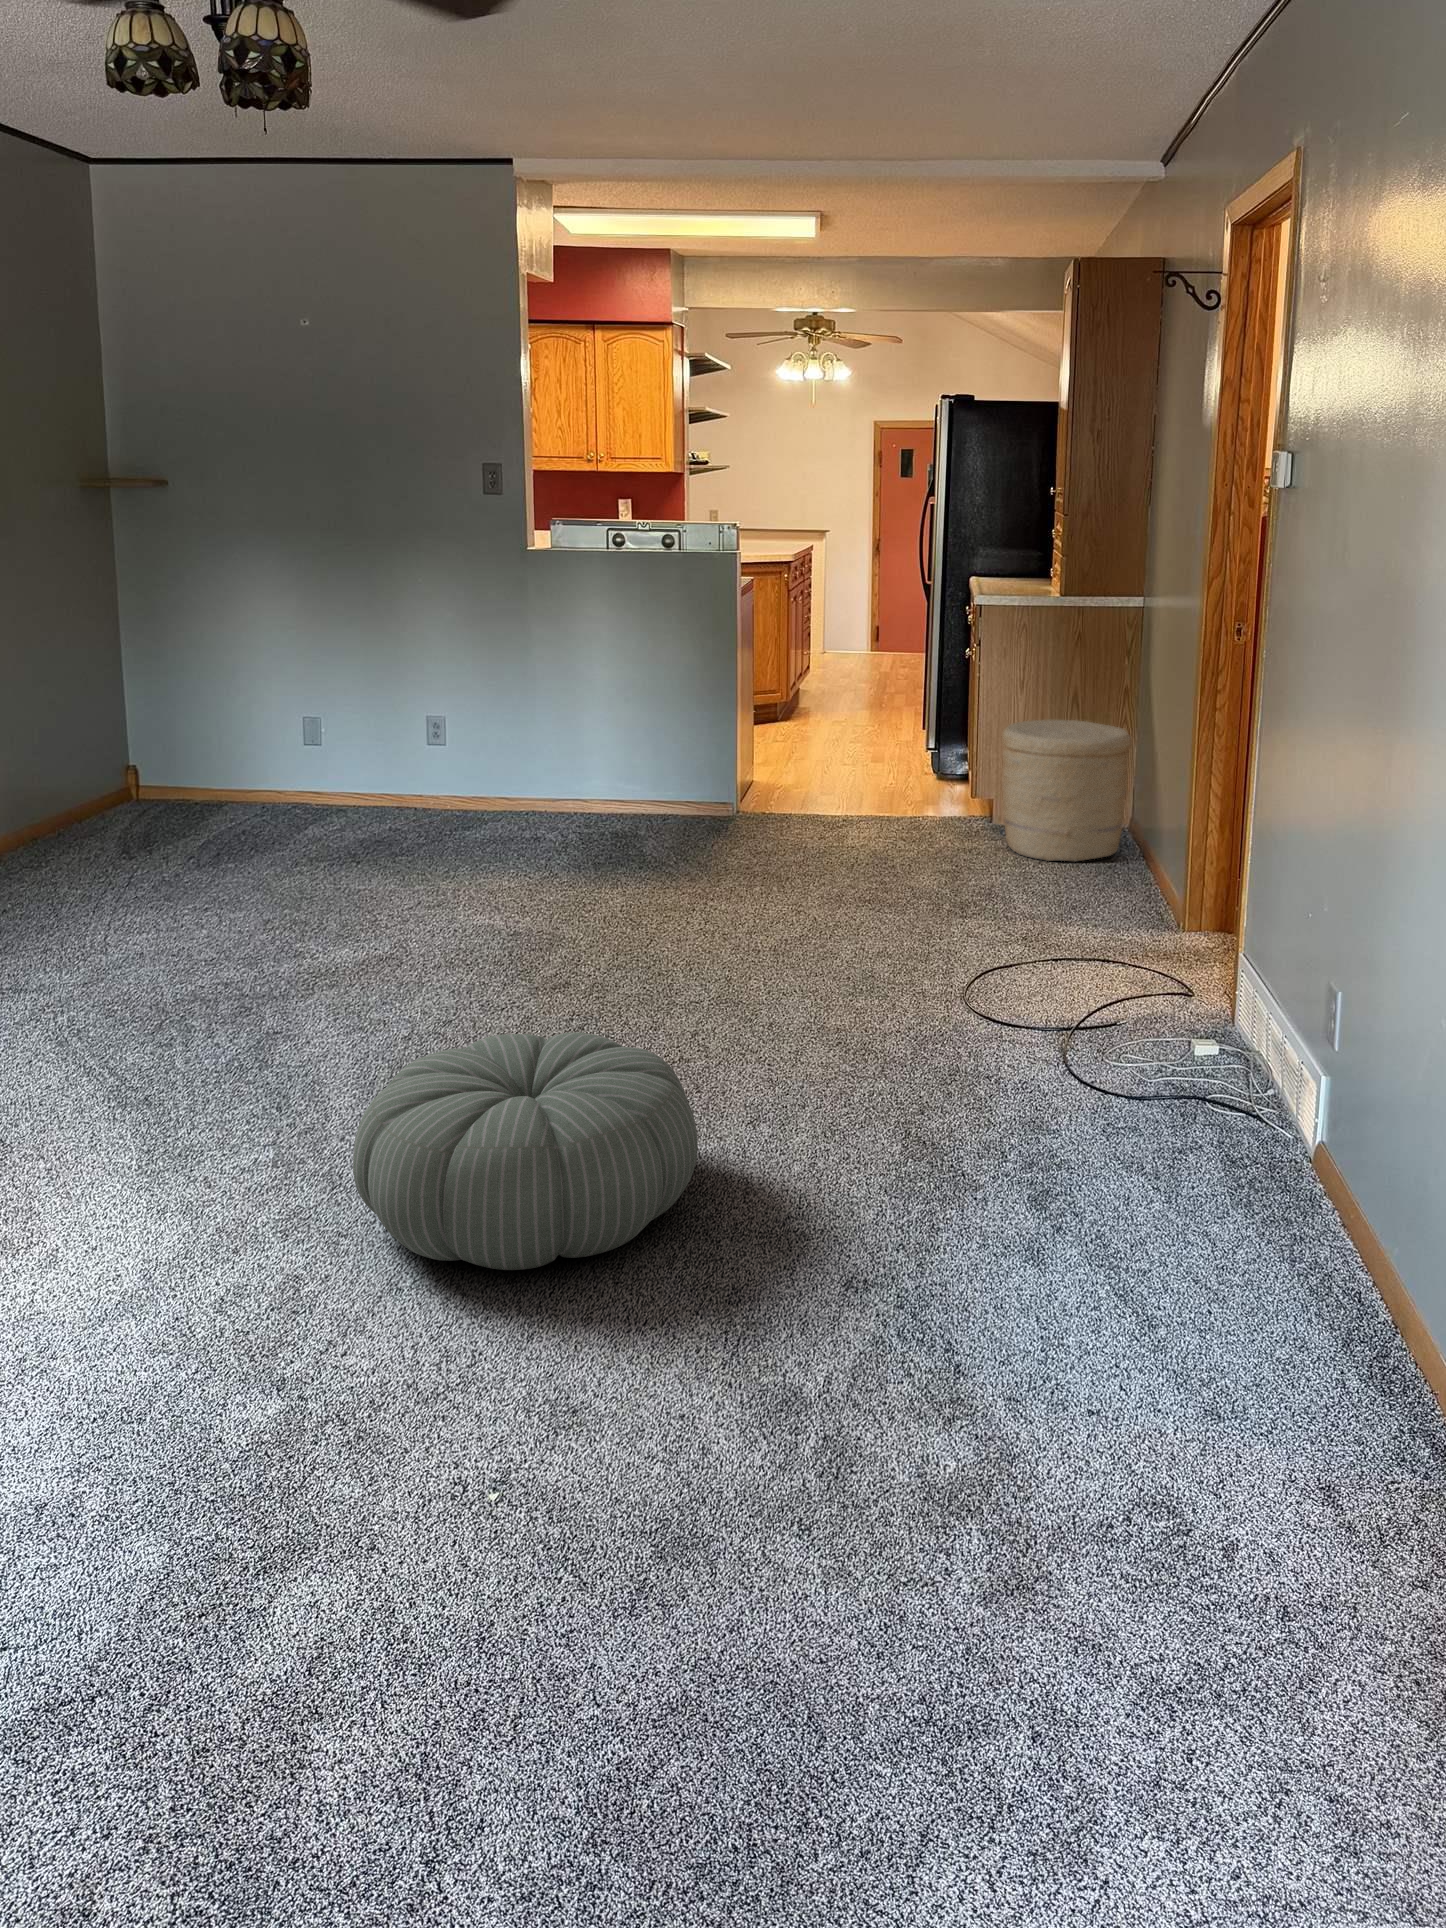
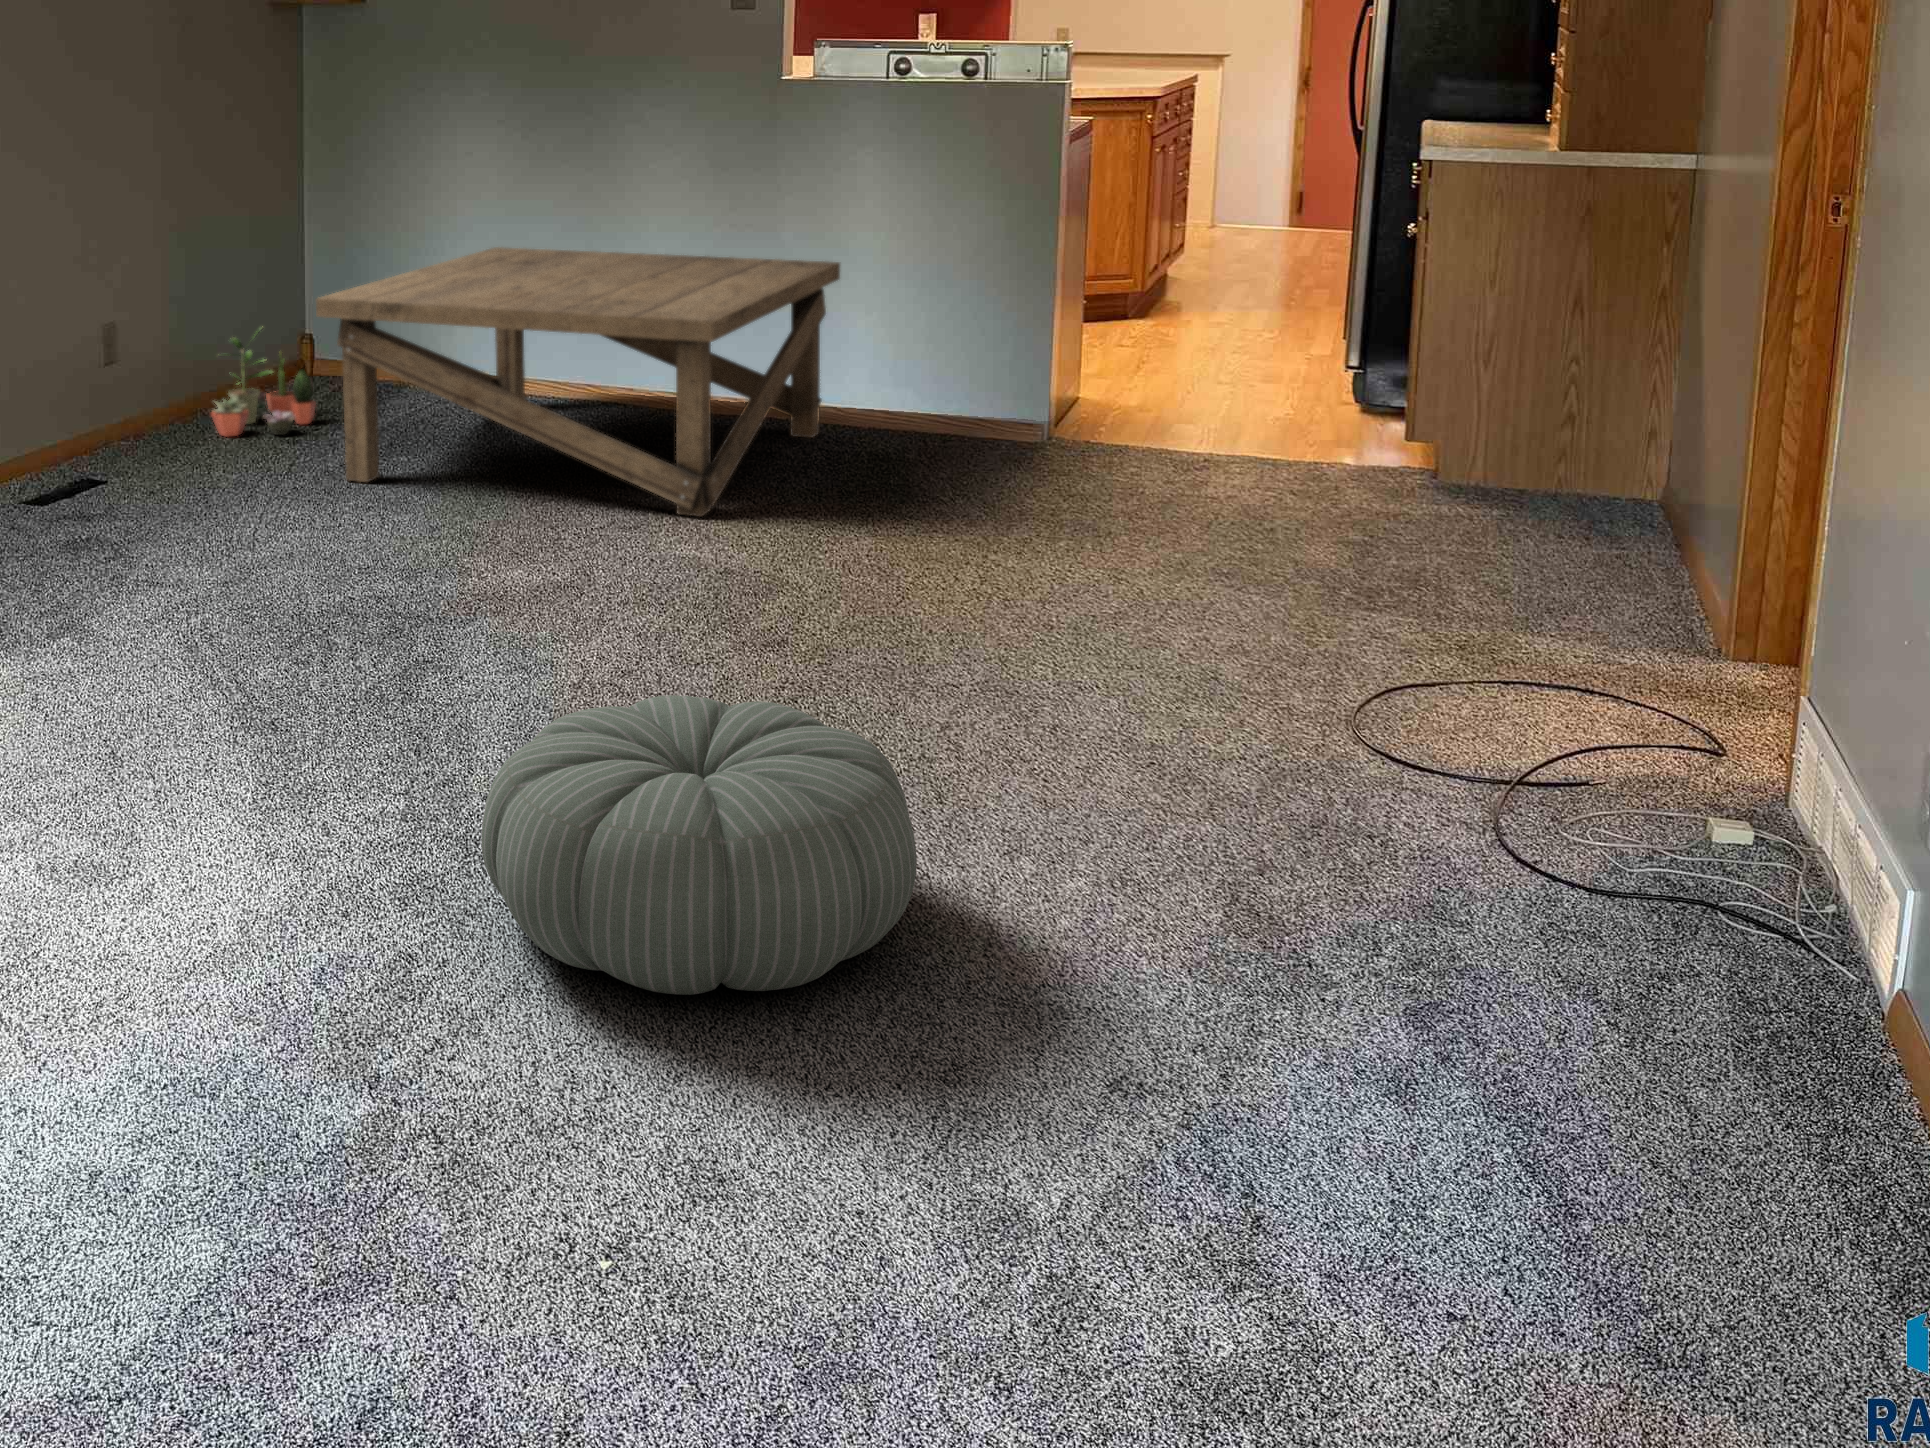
coffee table: none [156,683,585,888] -> present [316,247,840,517]
woven basket: present [1002,720,1132,861] -> none [1451,322,1671,537]
potted plant: none [59,753,156,847] -> present [212,332,316,437]

